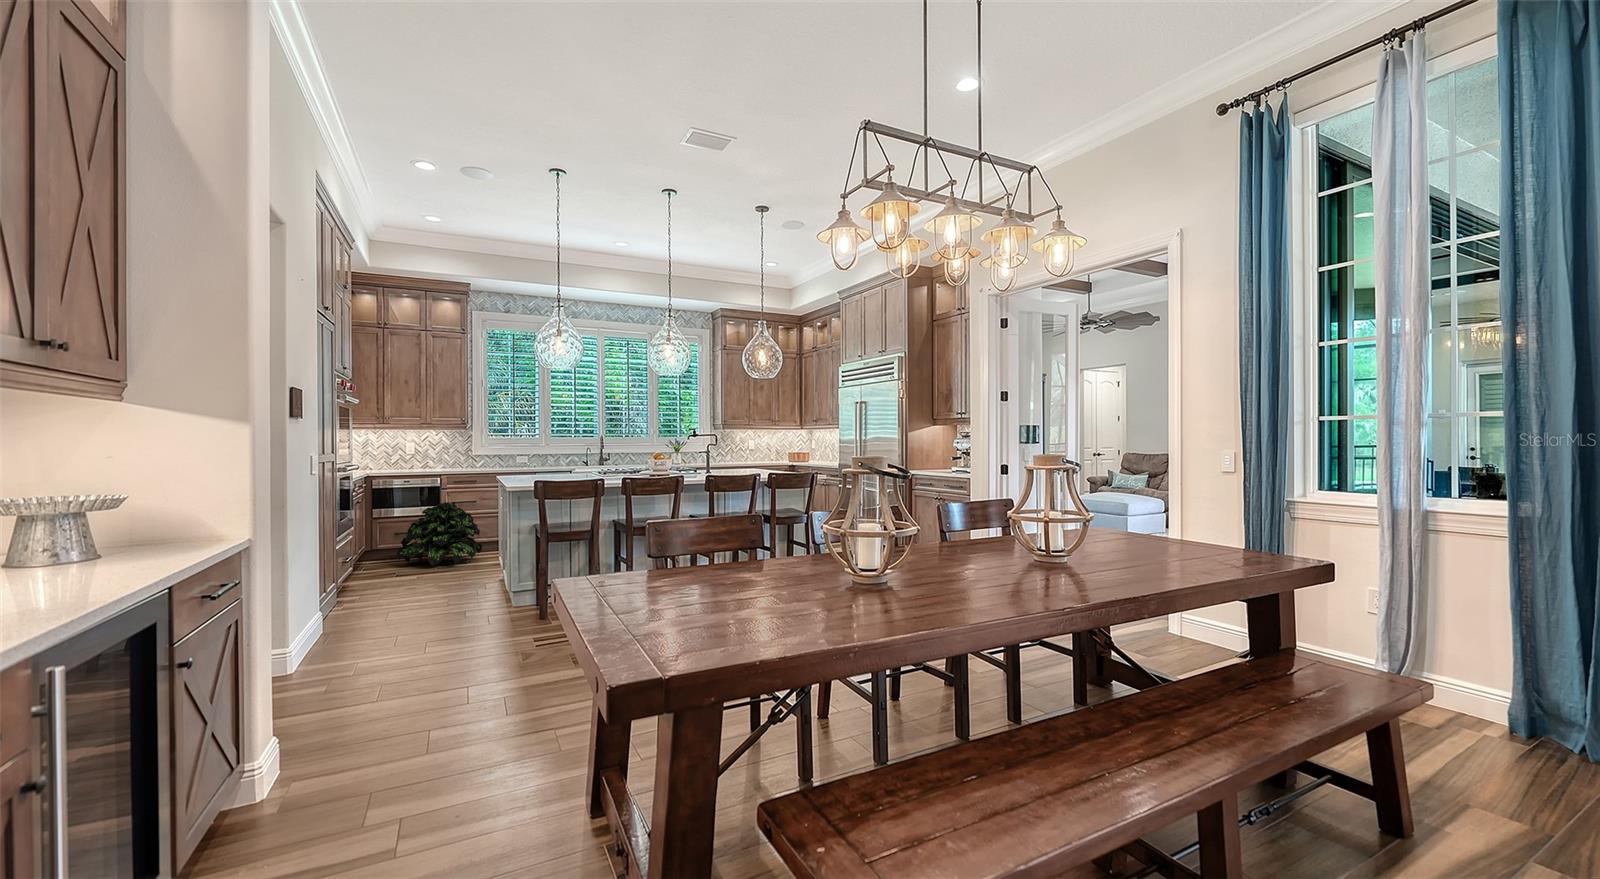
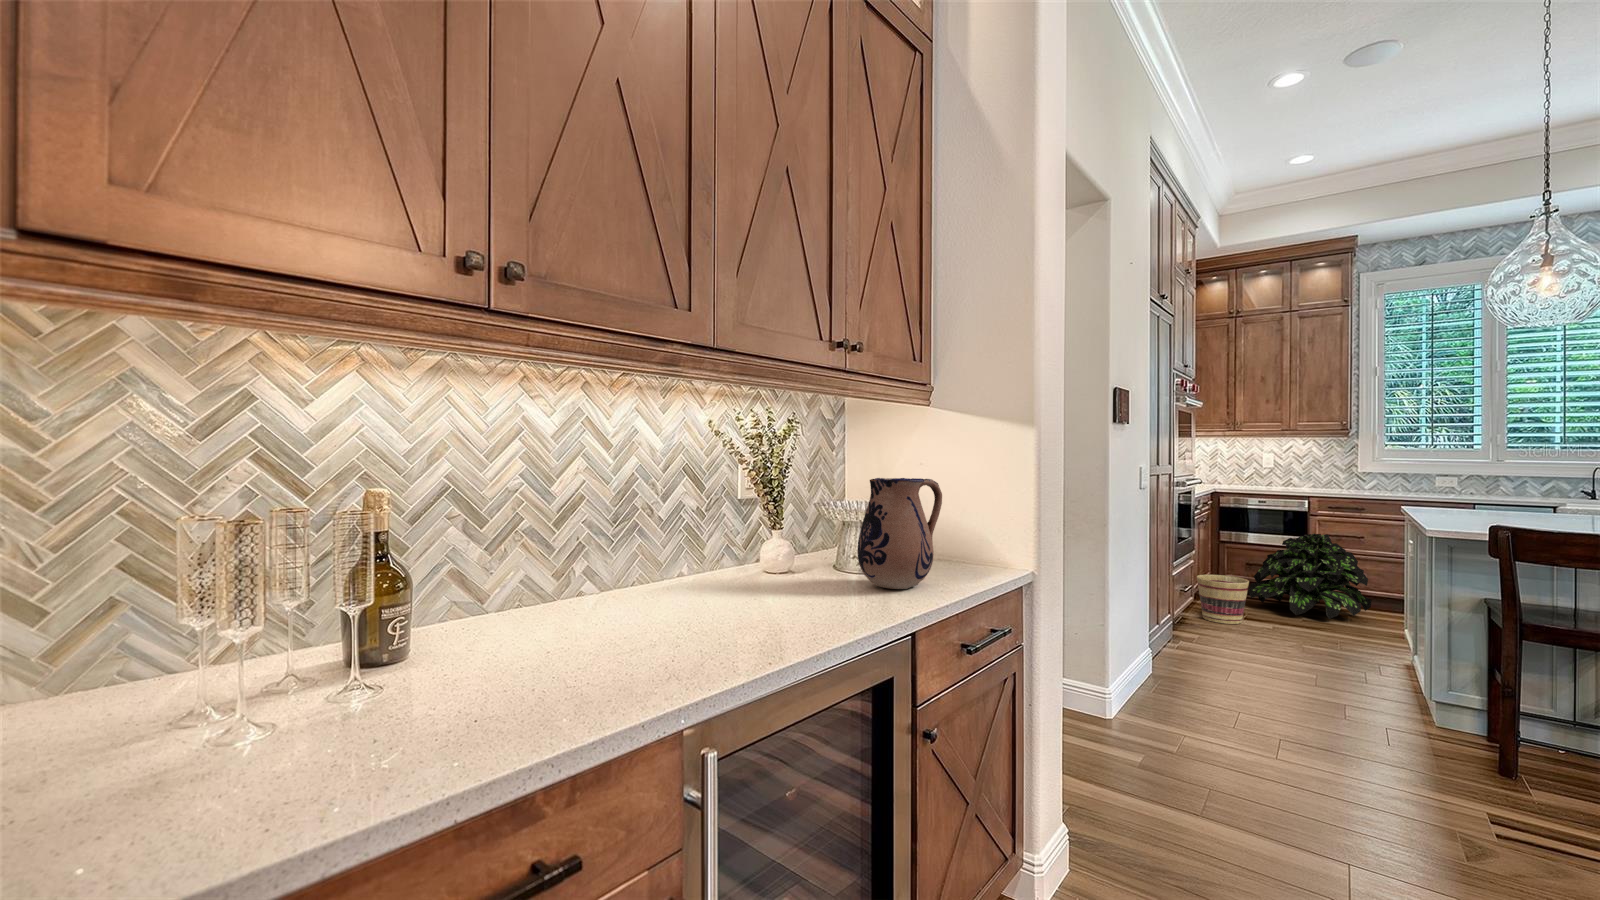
ceramic pitcher: none [65,467,165,566] -> present [857,478,942,589]
basket: none [355,544,398,584] -> present [1197,575,1249,624]

